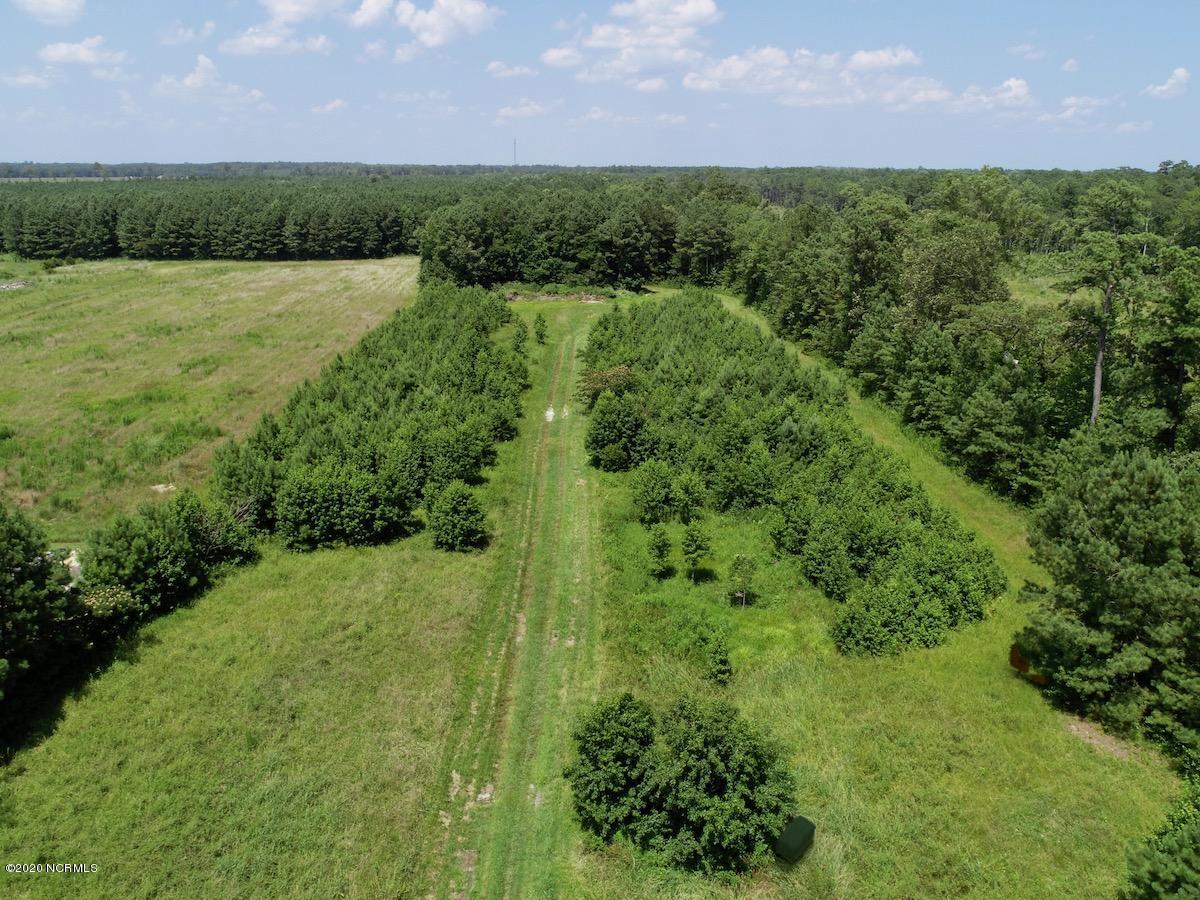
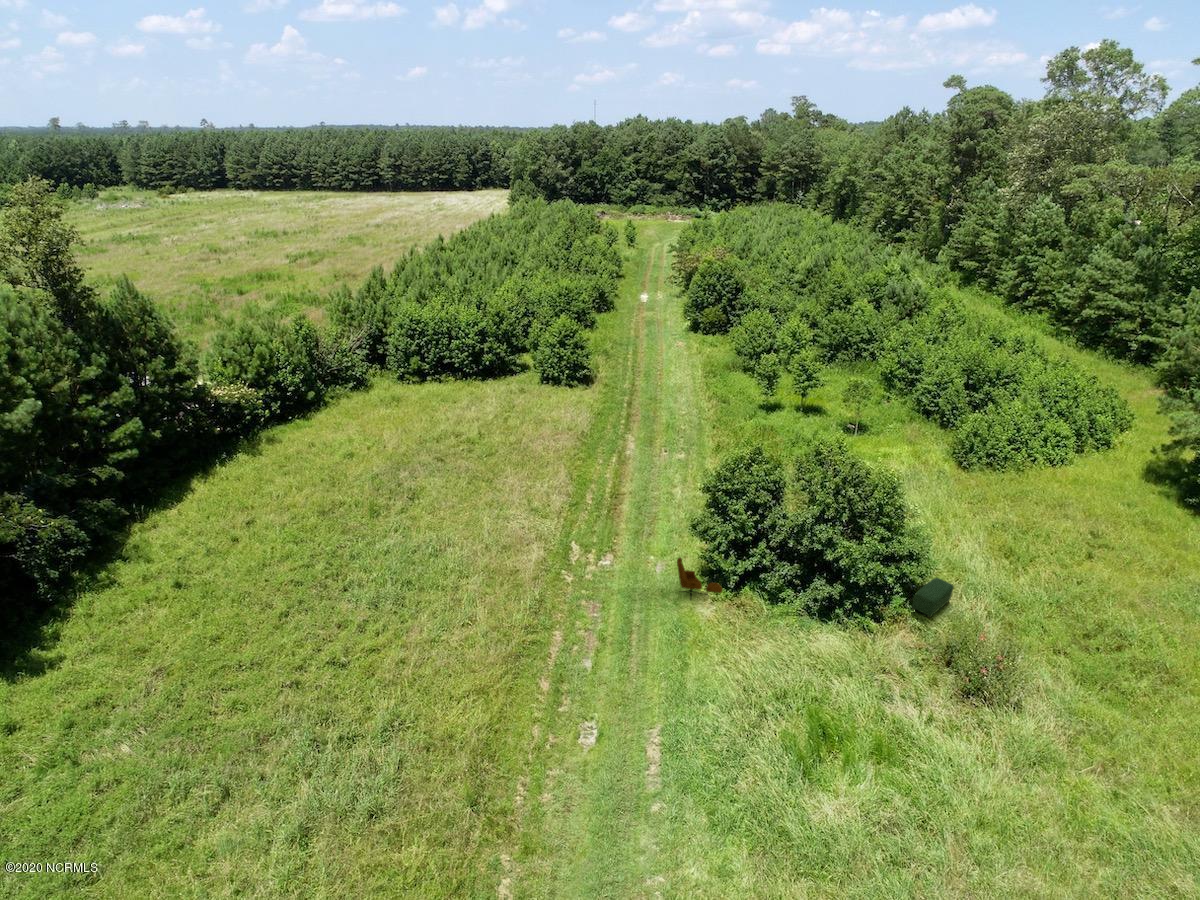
lounge chair: present [1010,643,1045,684] -> present [677,558,722,597]

